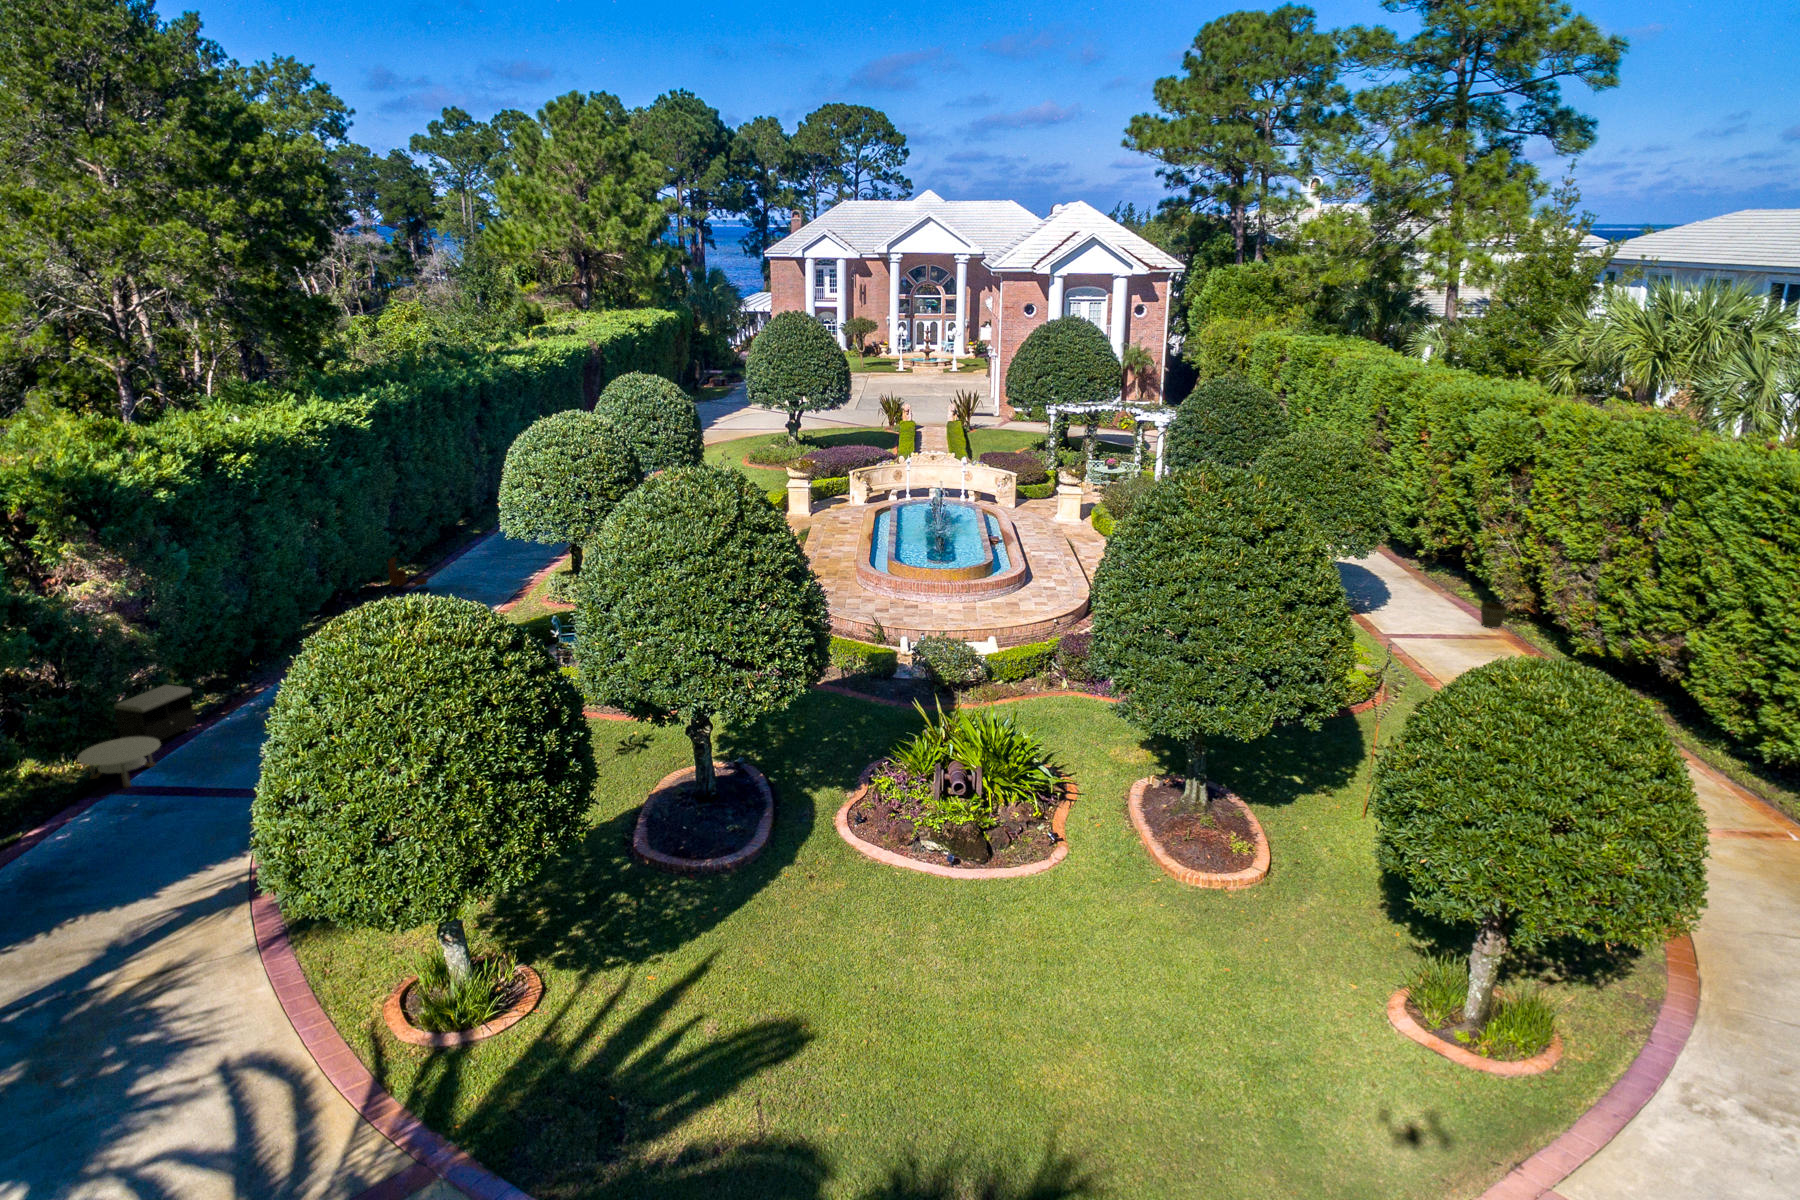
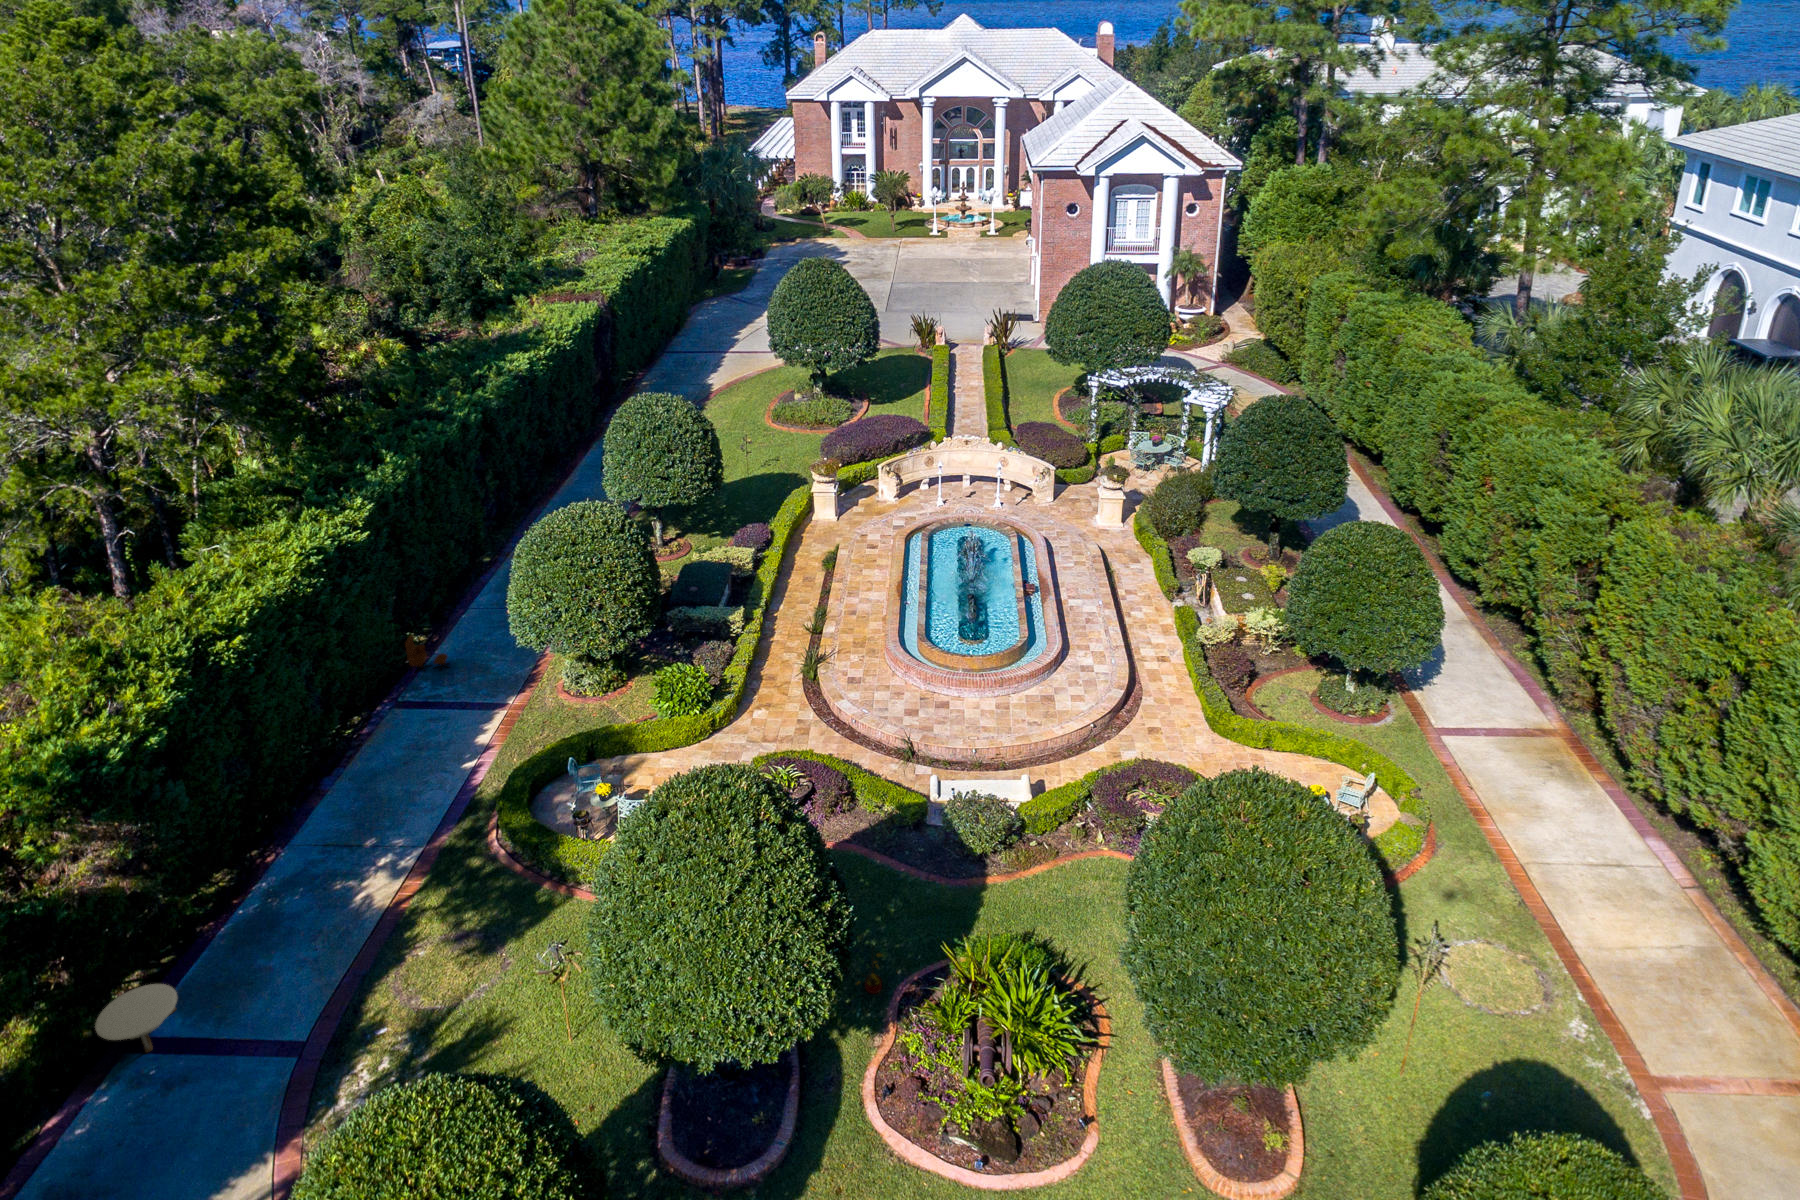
wooden bucket: present [1481,602,1508,628] -> none [1542,693,1573,724]
storage bench: present [114,685,196,740] -> none [129,900,216,977]
decorative plant: none [834,714,860,759] -> present [857,954,882,994]

